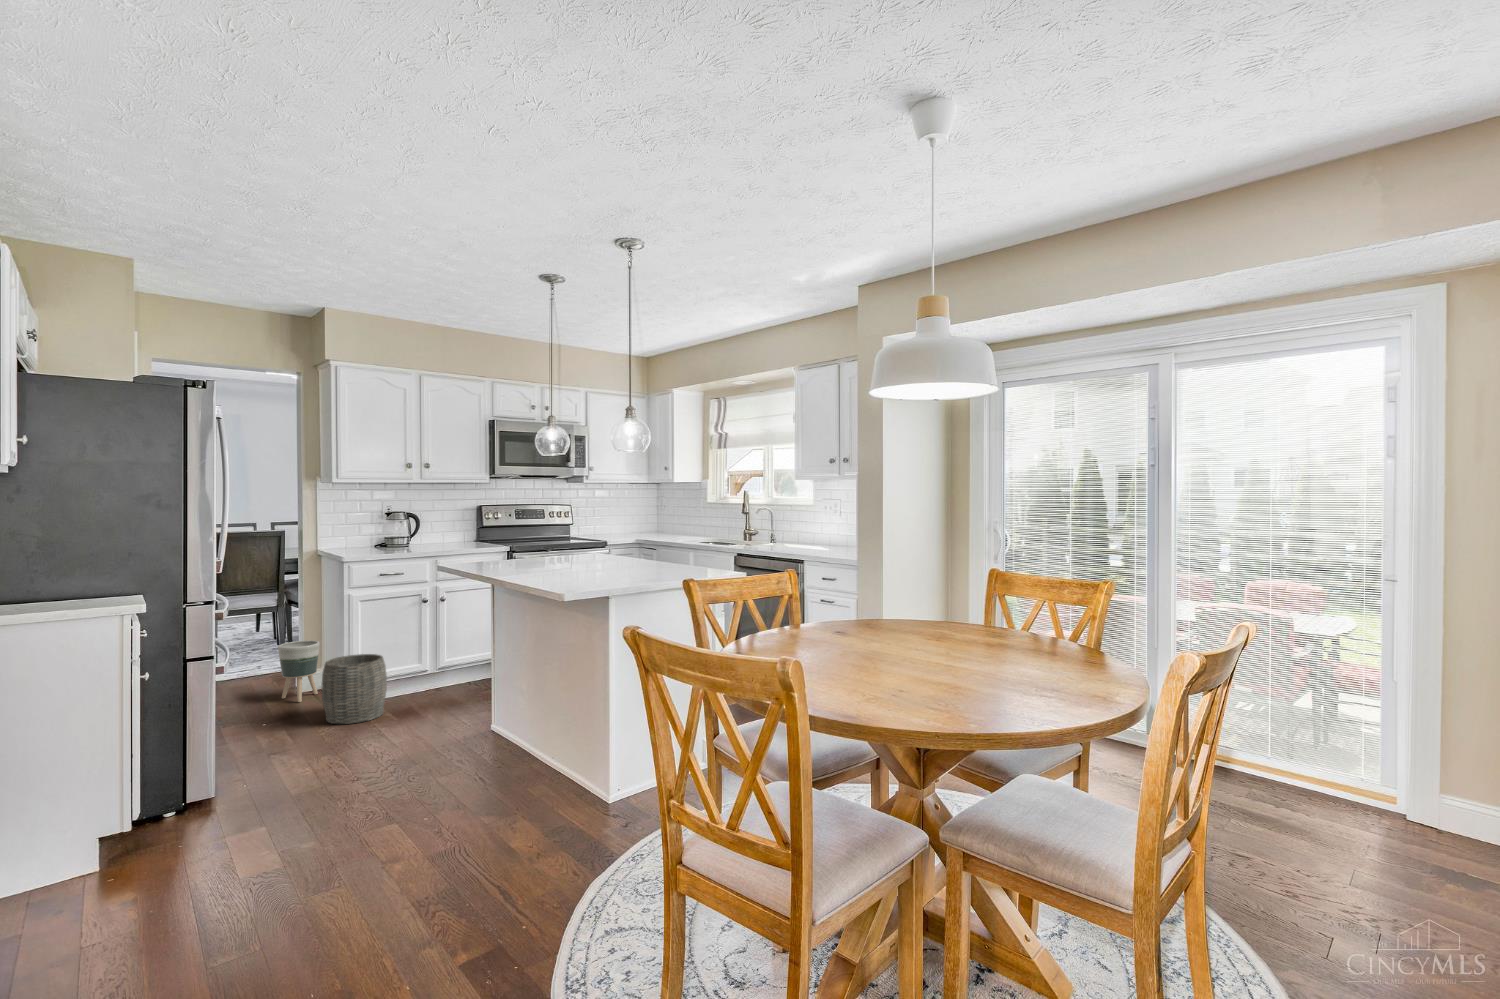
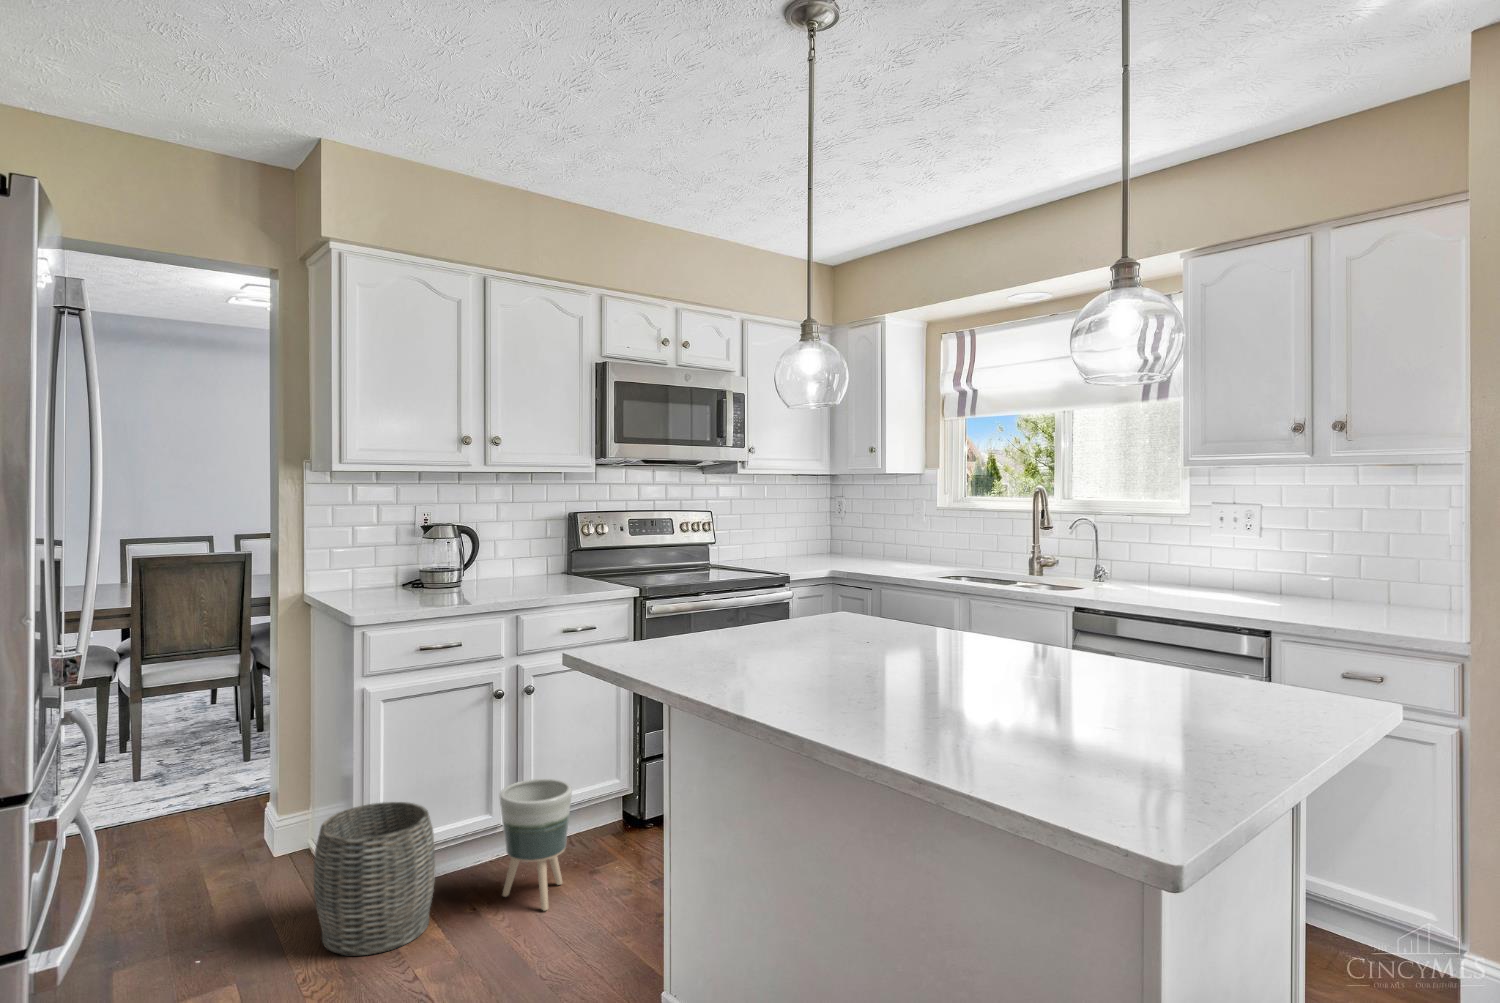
planter: present [278,641,320,702] -> present [500,779,572,911]

